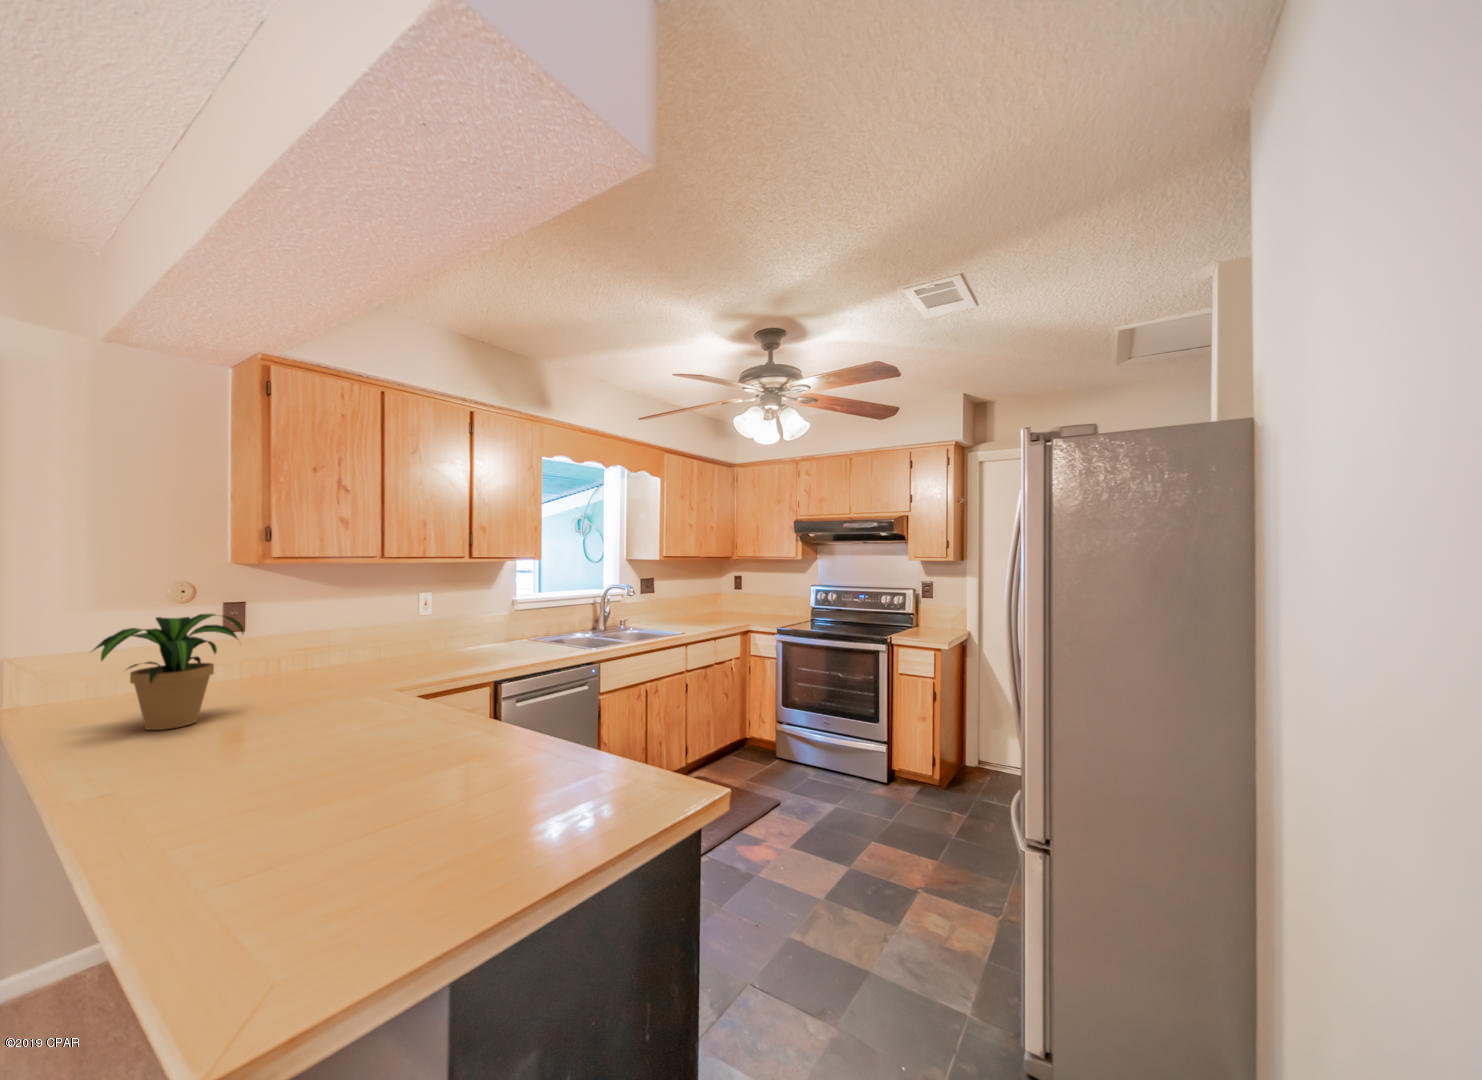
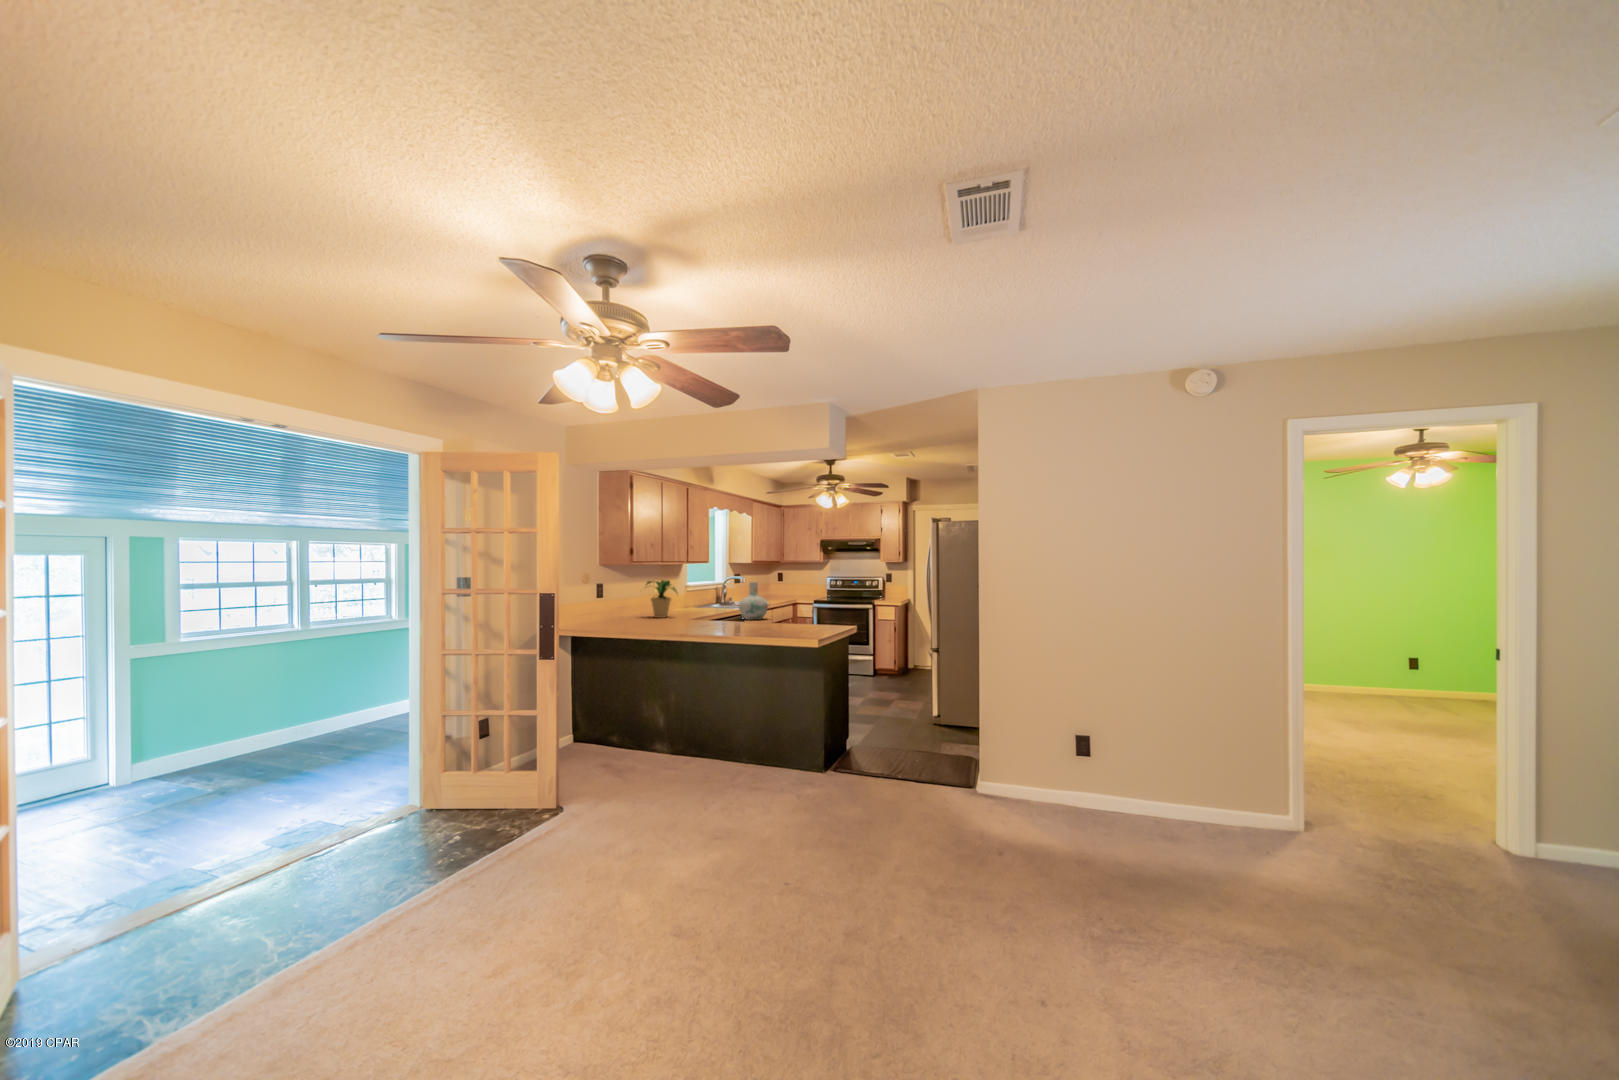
vase: none [276,637,406,784] -> present [739,582,768,620]

